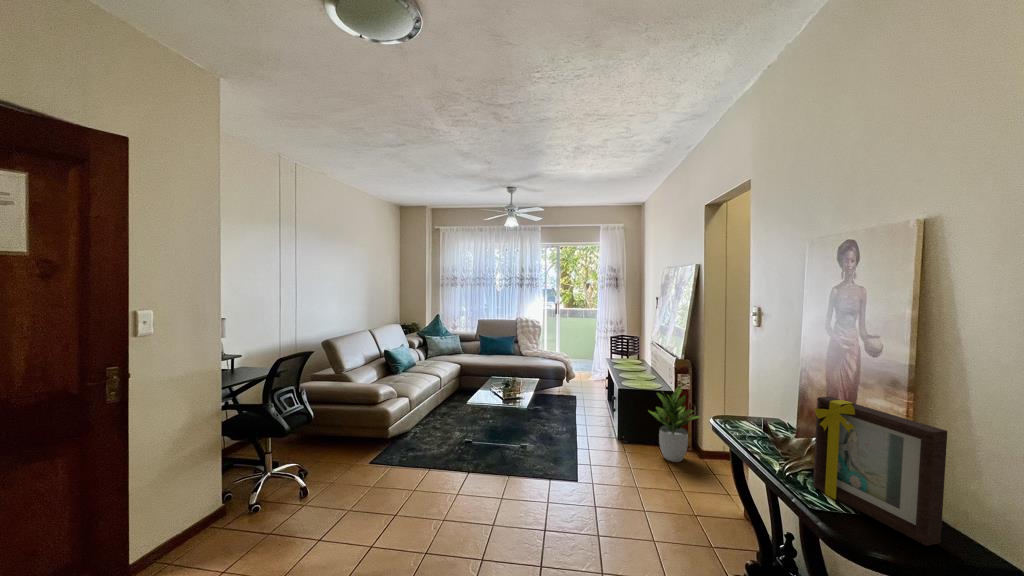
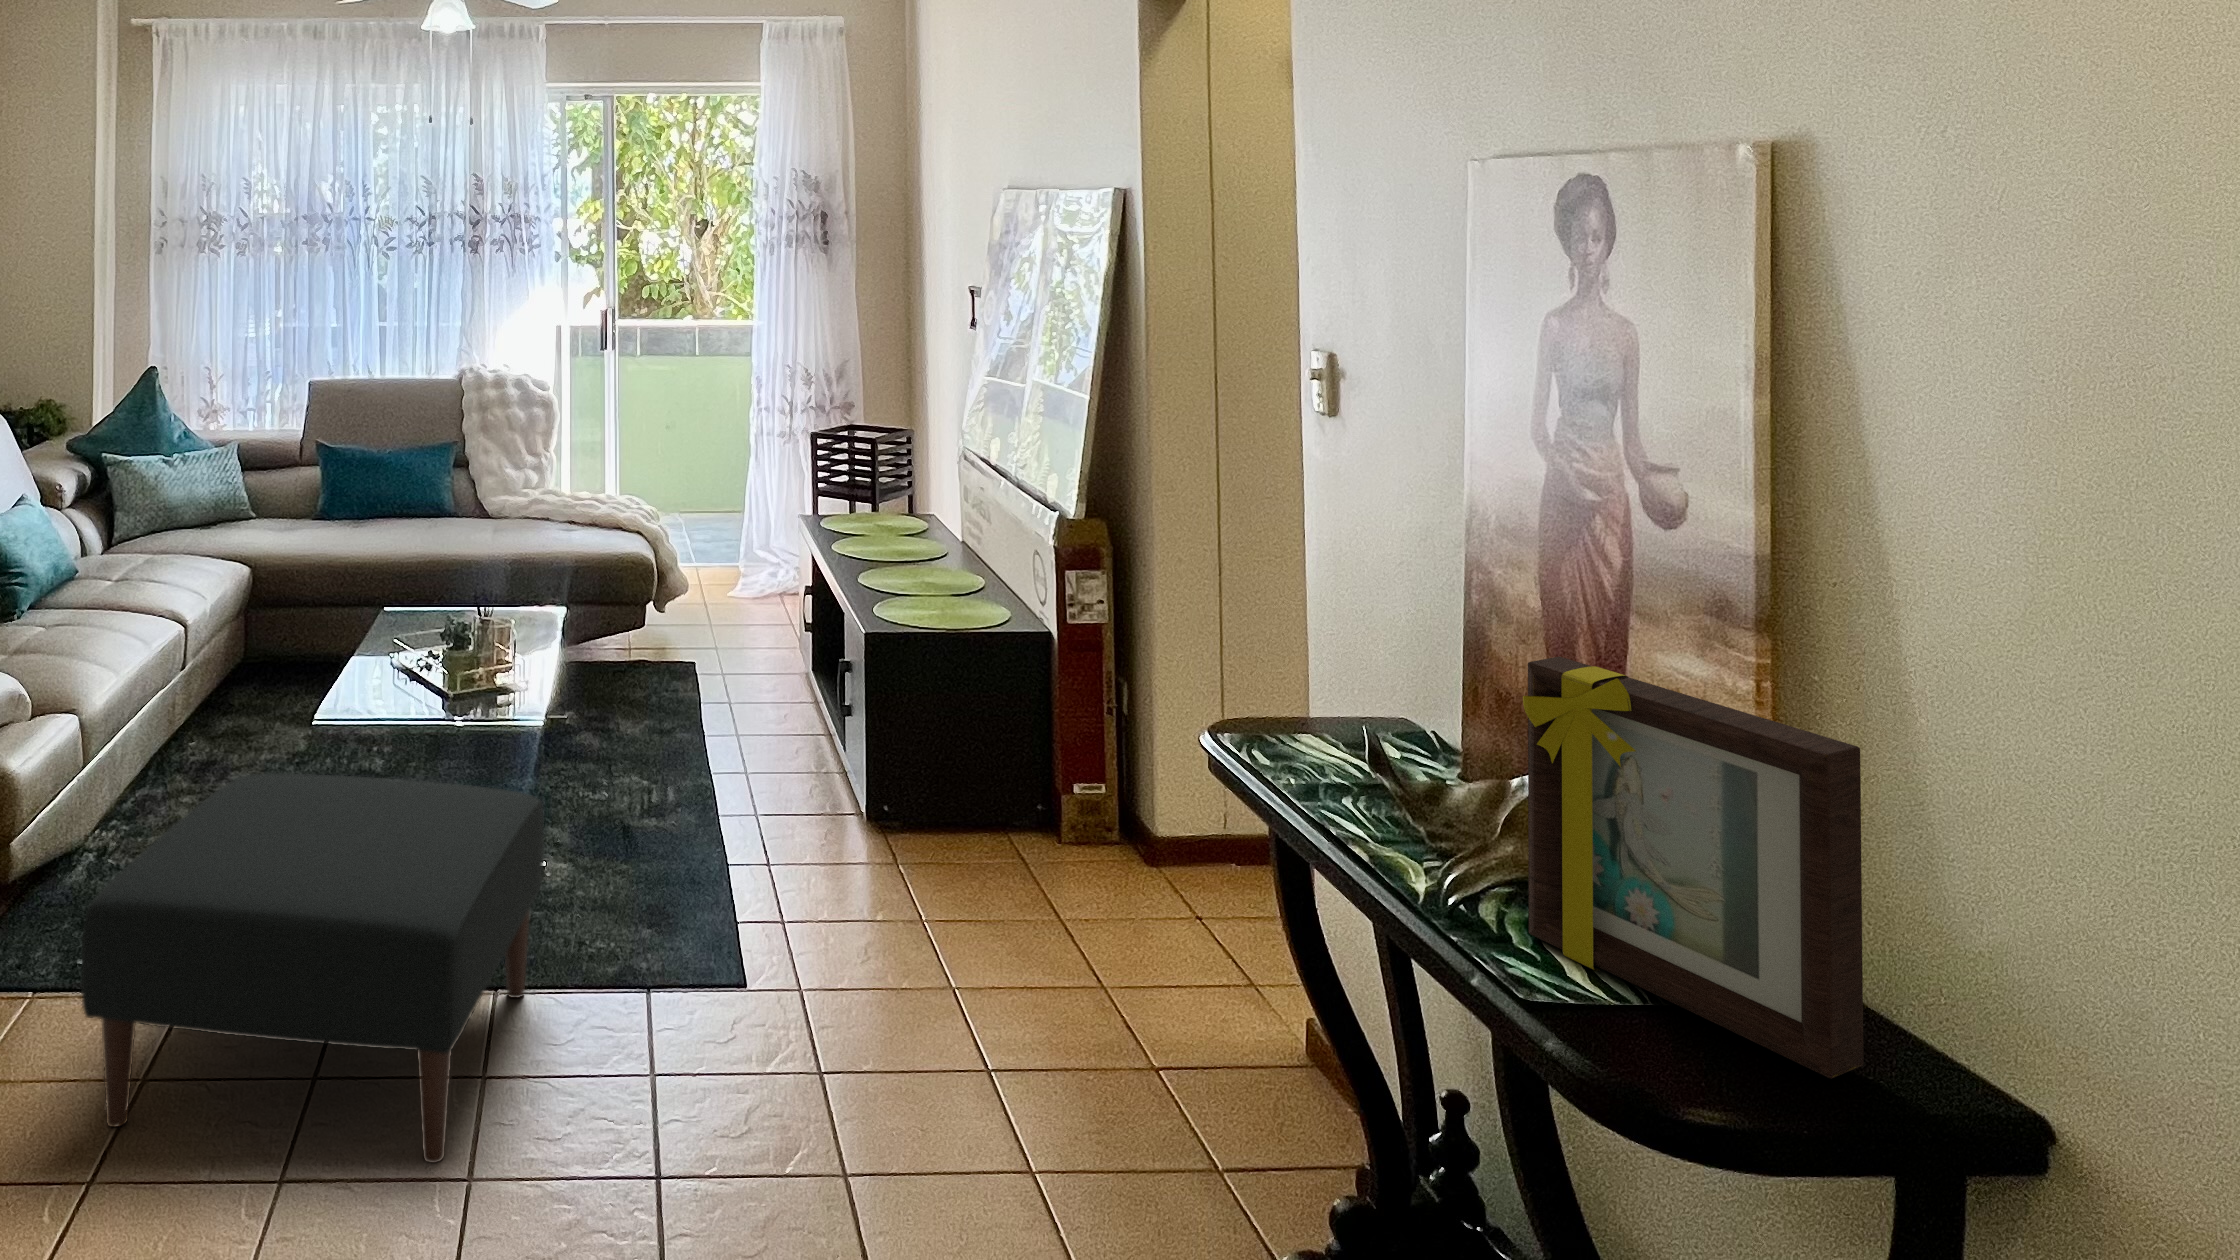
potted plant: present [649,385,699,462] -> none [966,600,1139,880]
ottoman: none [395,416,522,520] -> present [81,774,544,1163]

